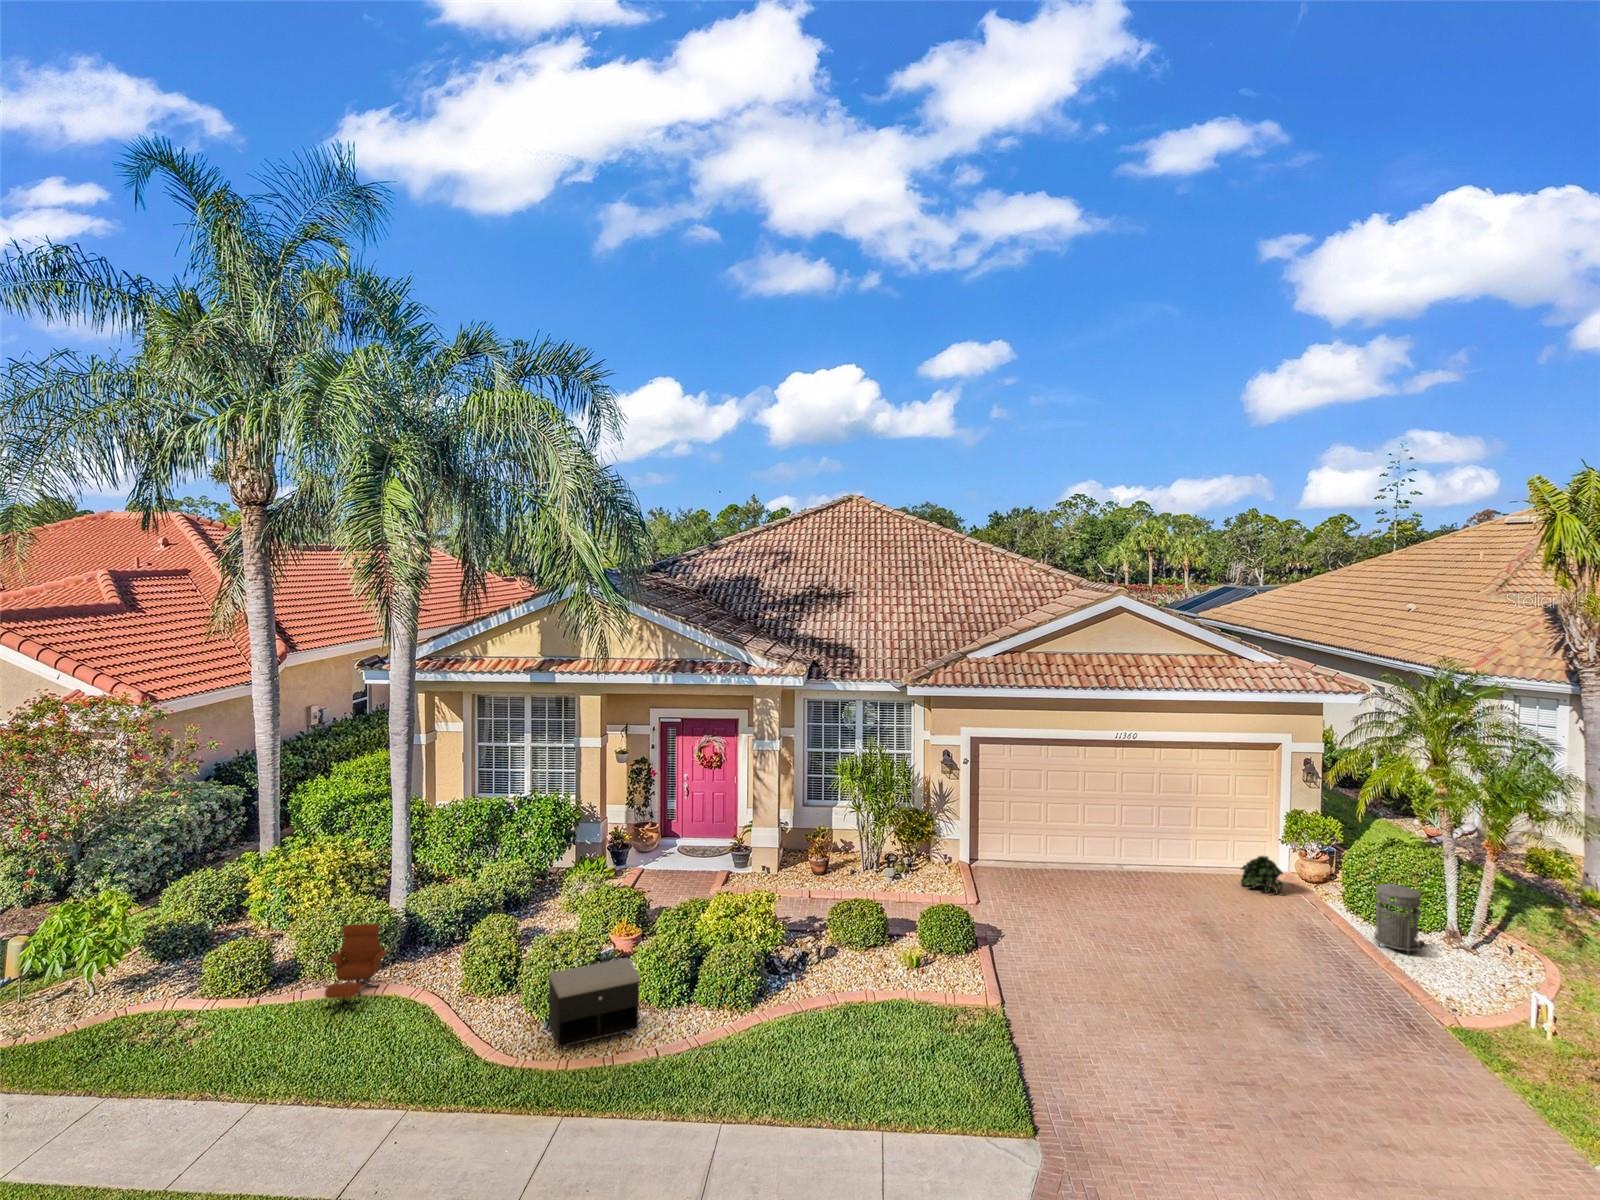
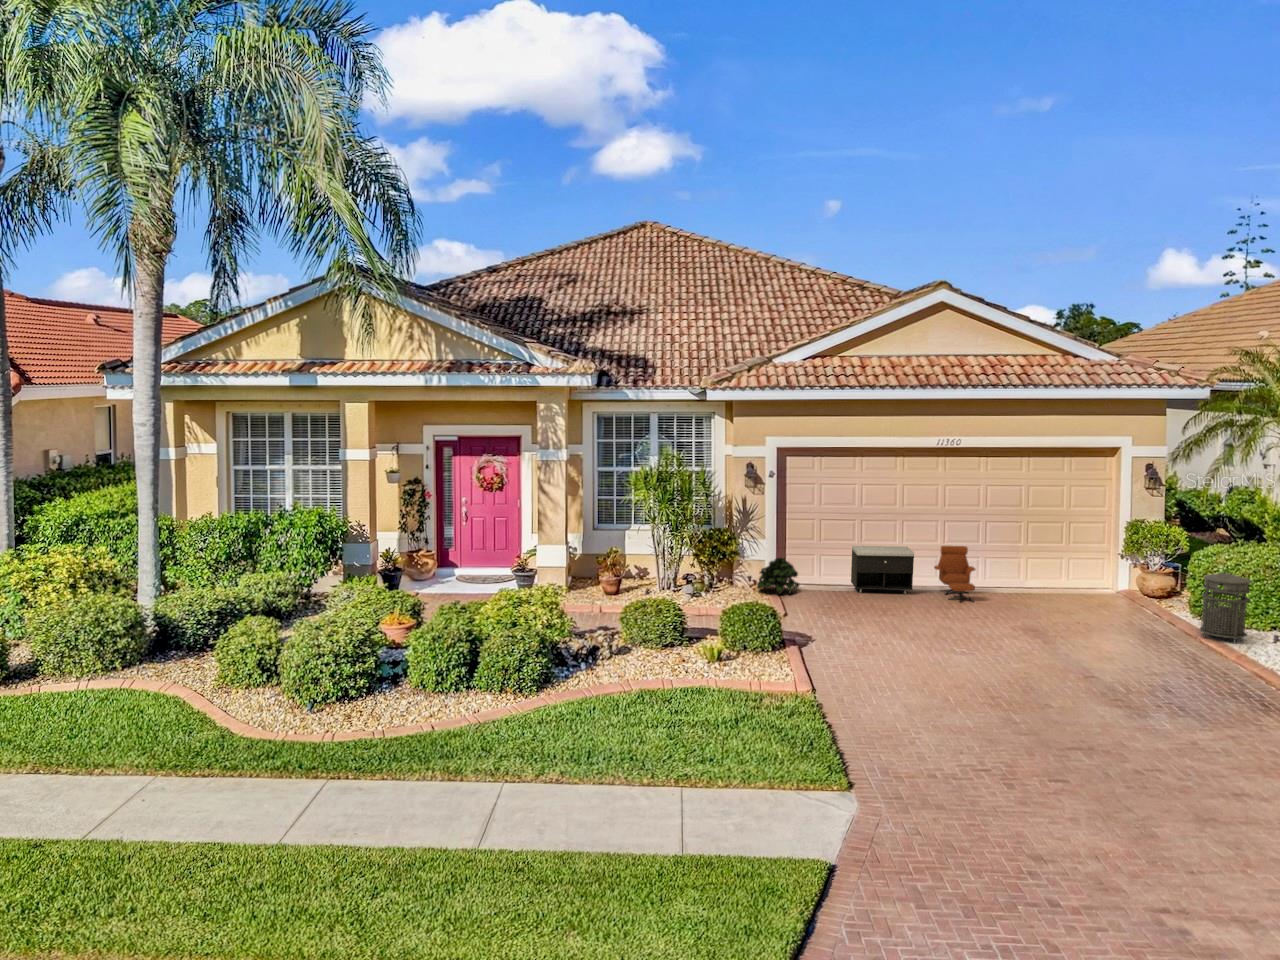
potted plant: present [1241,856,1283,893] -> present [757,558,799,594]
lounge chair: present [325,924,387,1015] -> present [934,546,975,601]
storage bench: present [549,958,640,1049] -> present [851,546,914,594]

